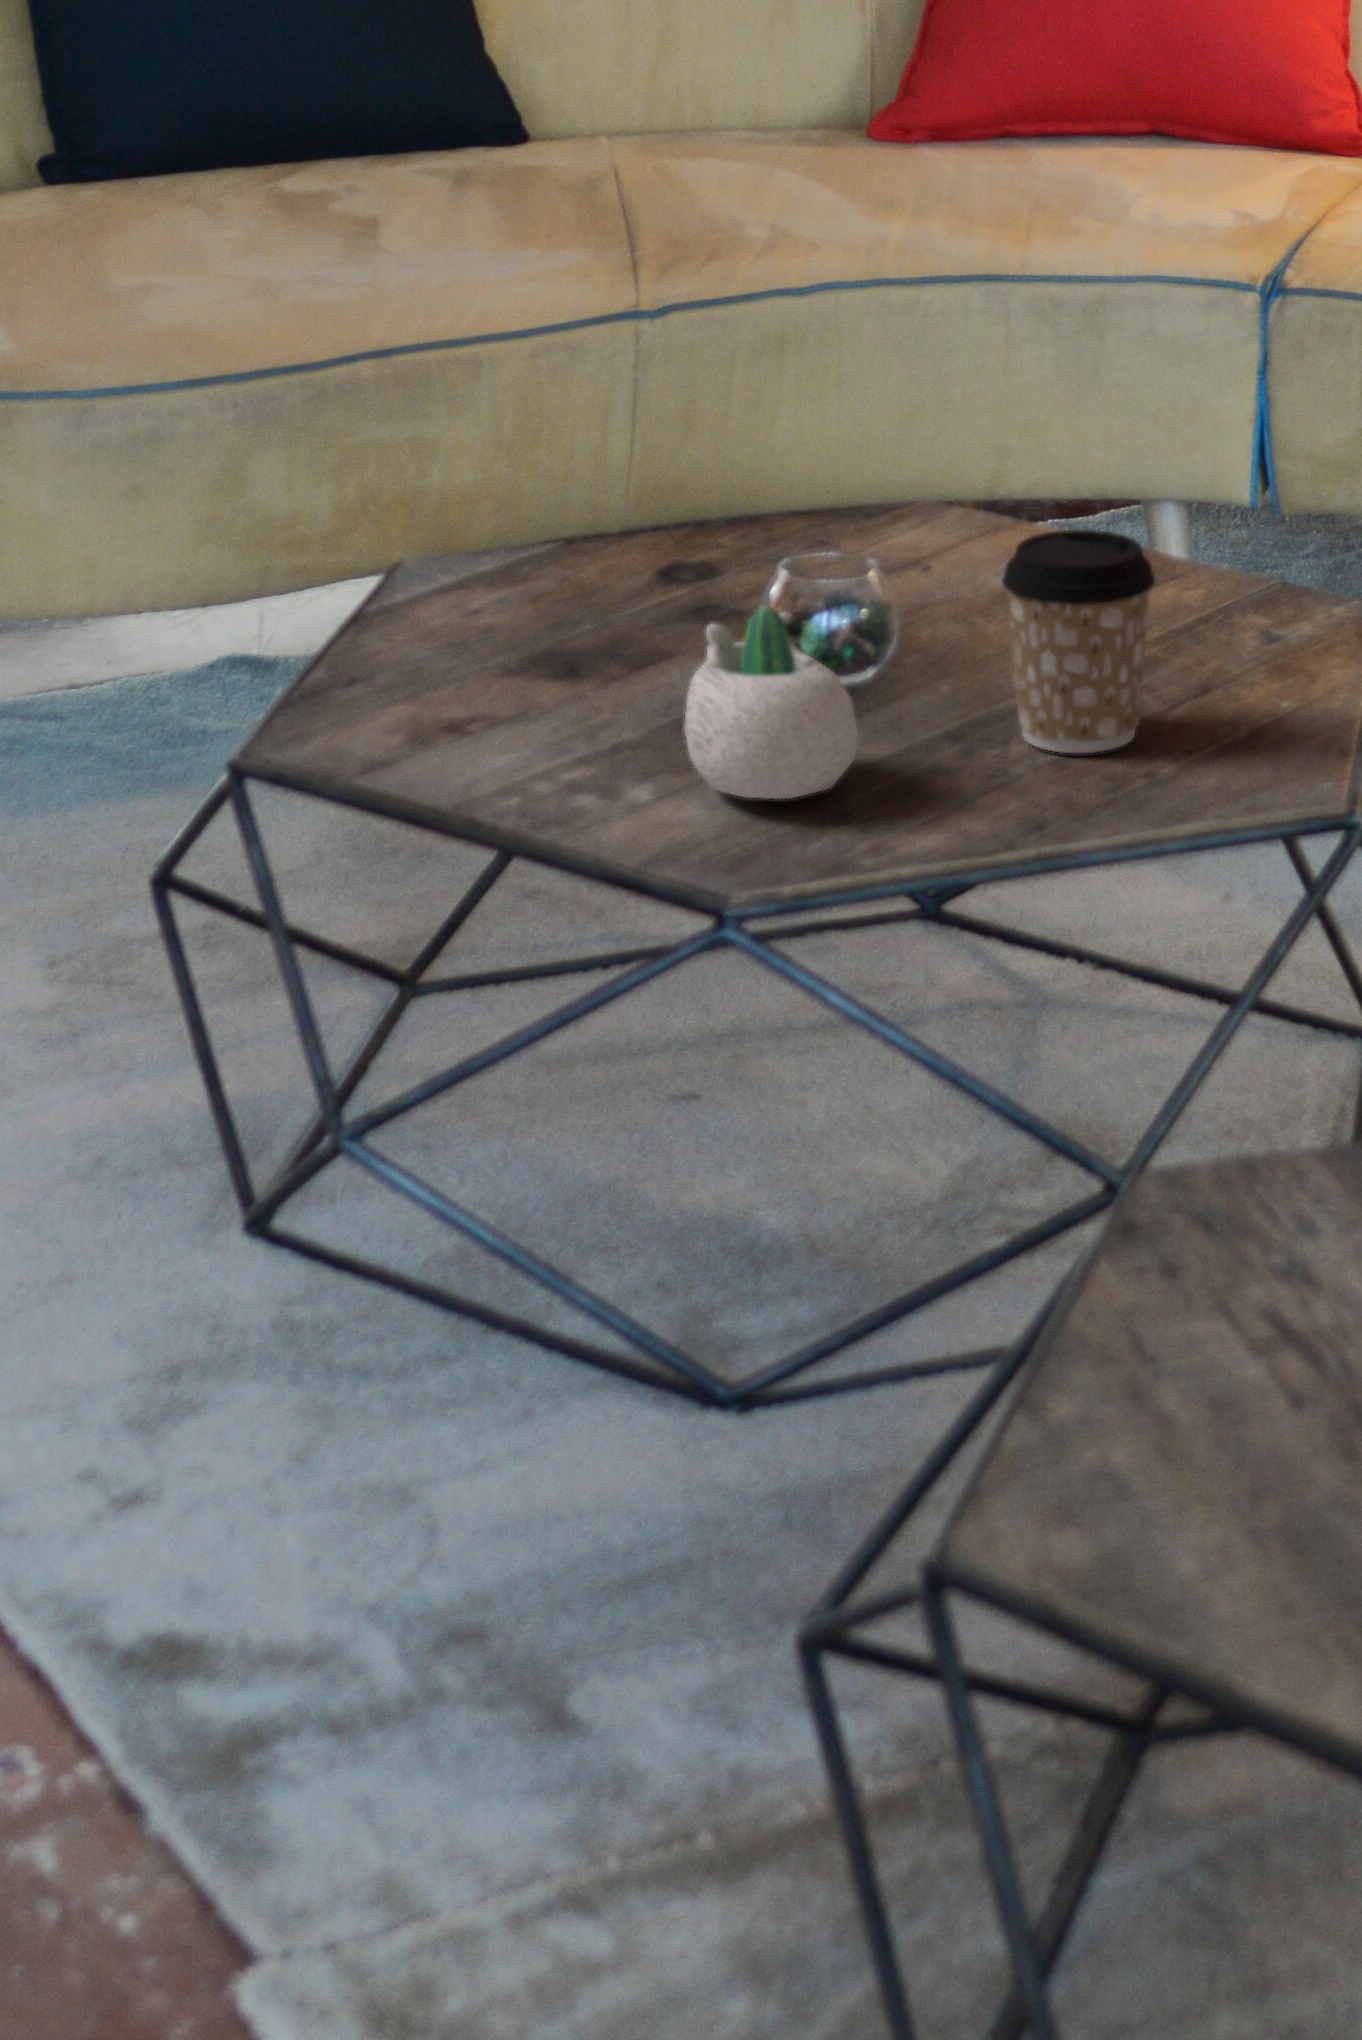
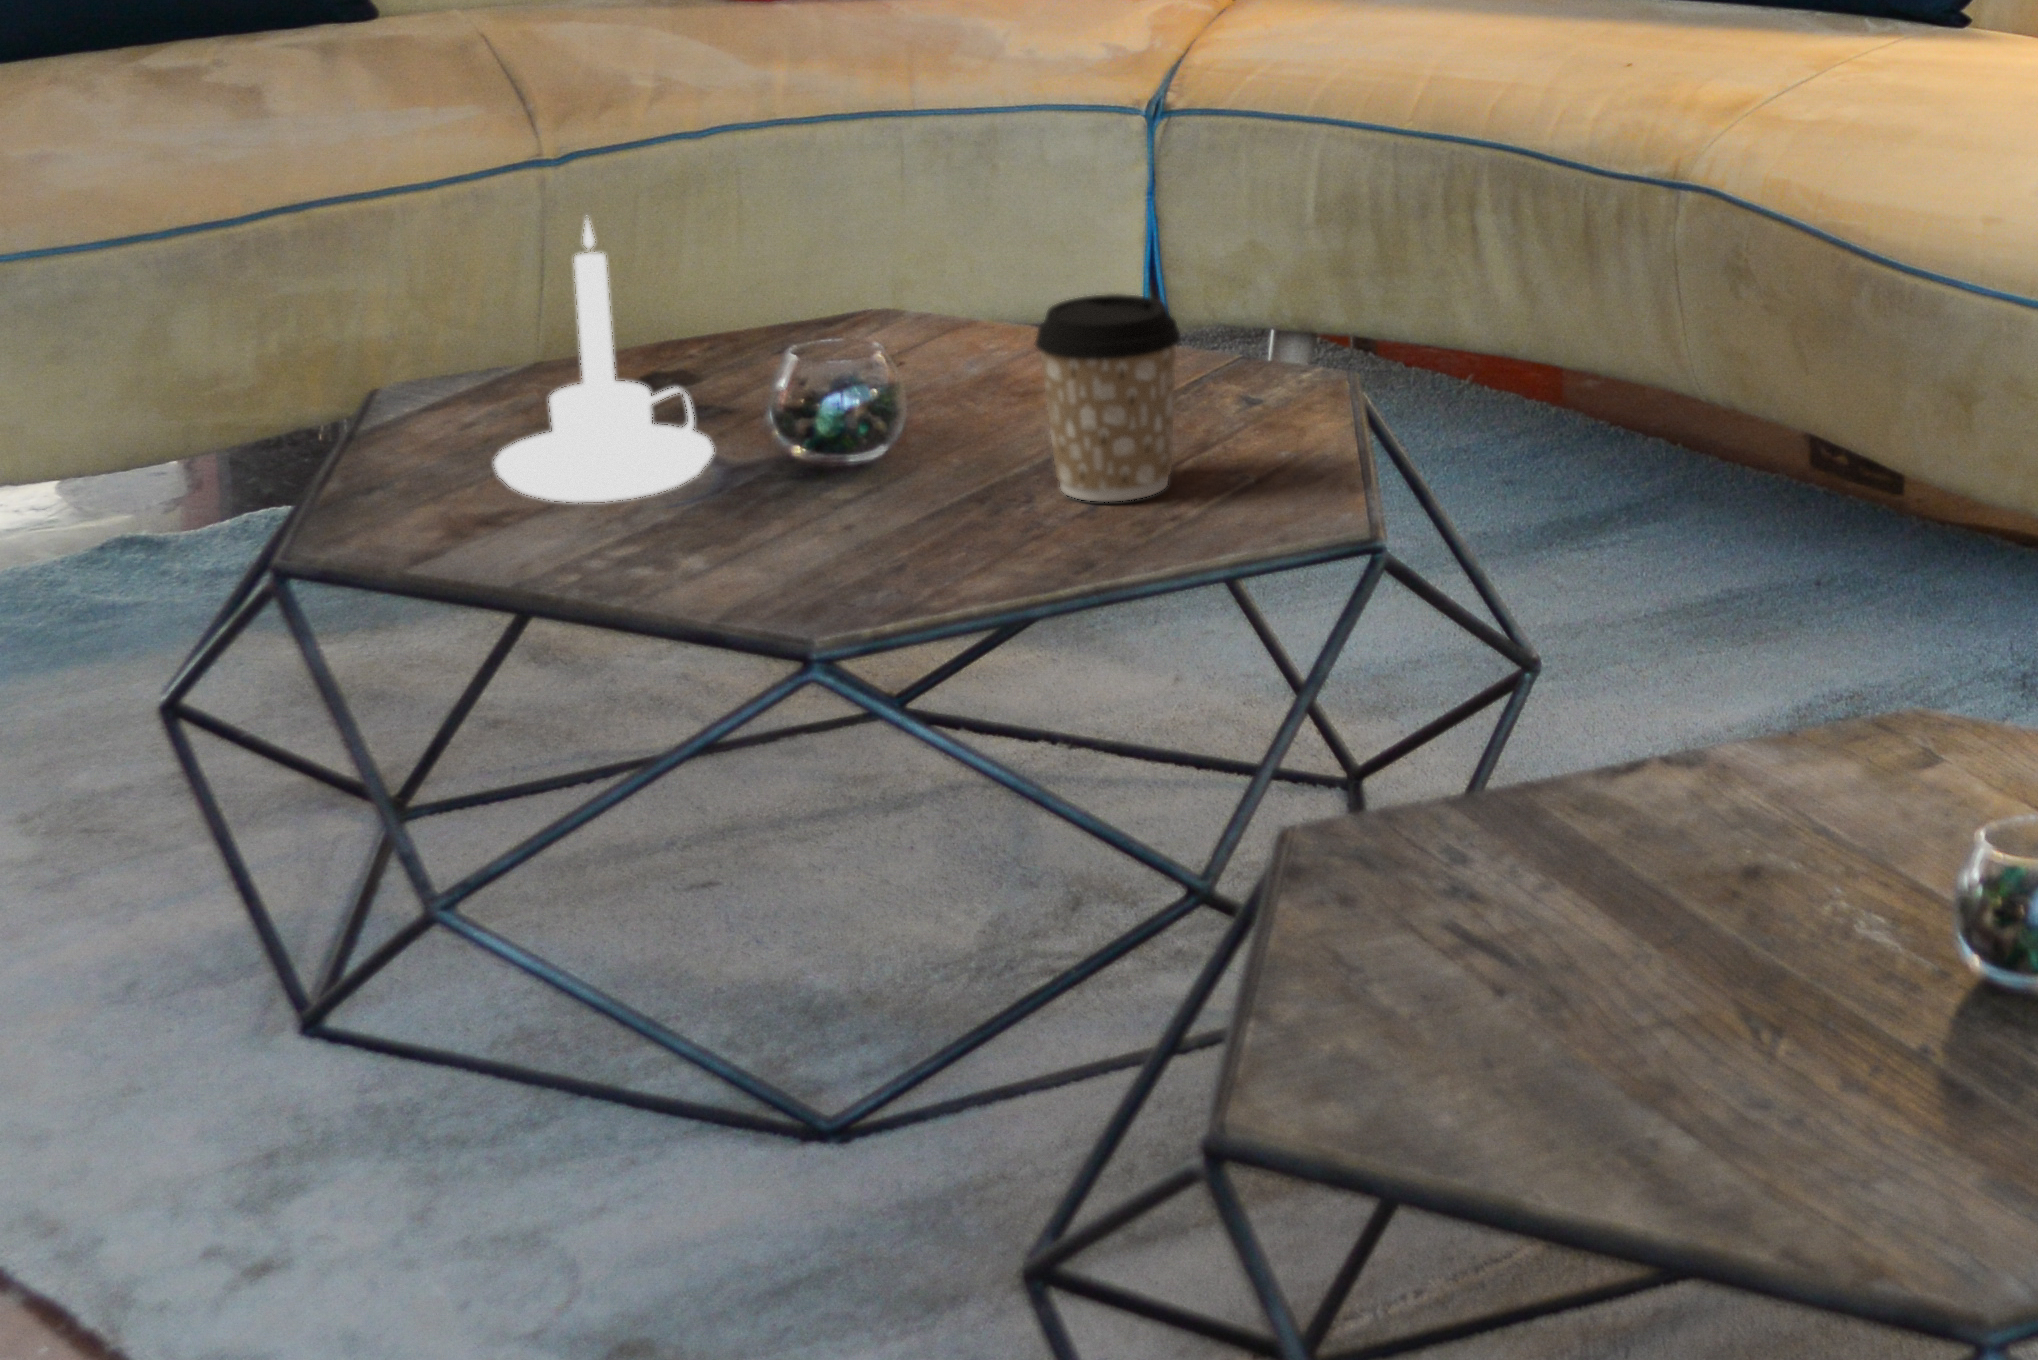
candle holder: none [463,409,683,708] -> present [494,220,714,502]
succulent planter: present [684,606,858,799] -> none [744,377,918,558]

